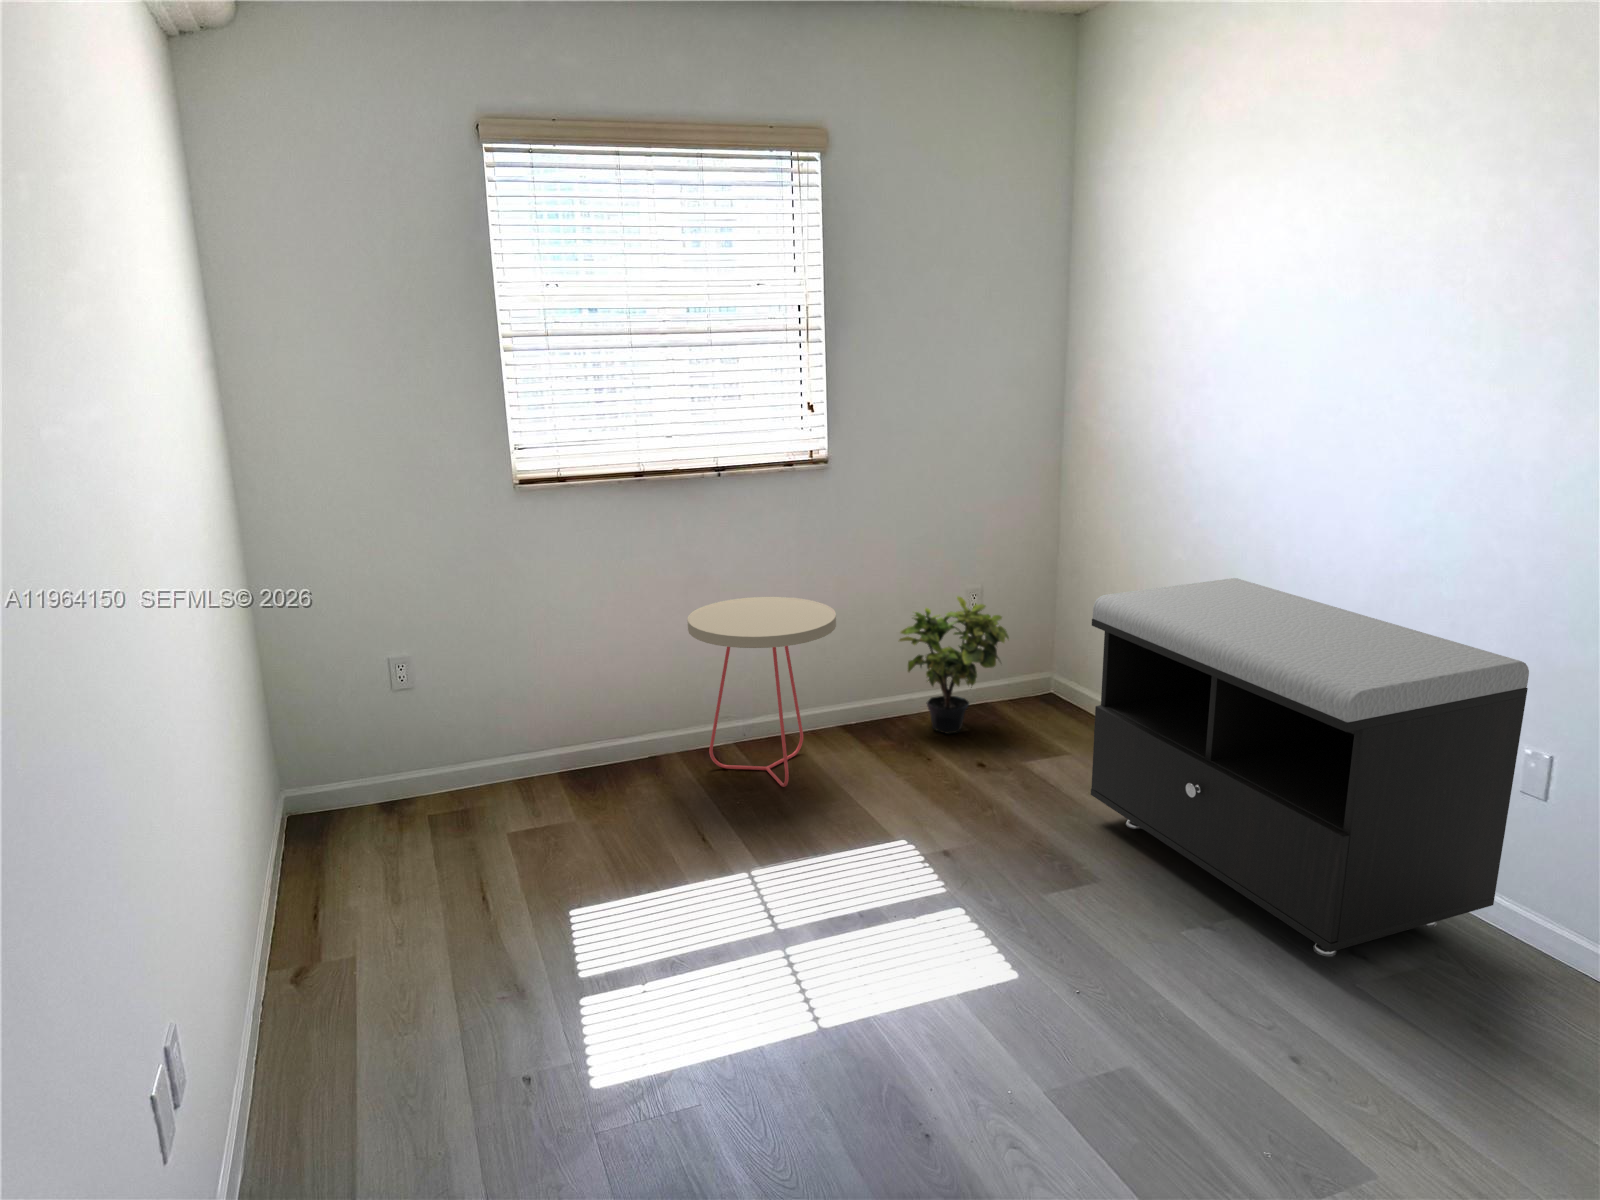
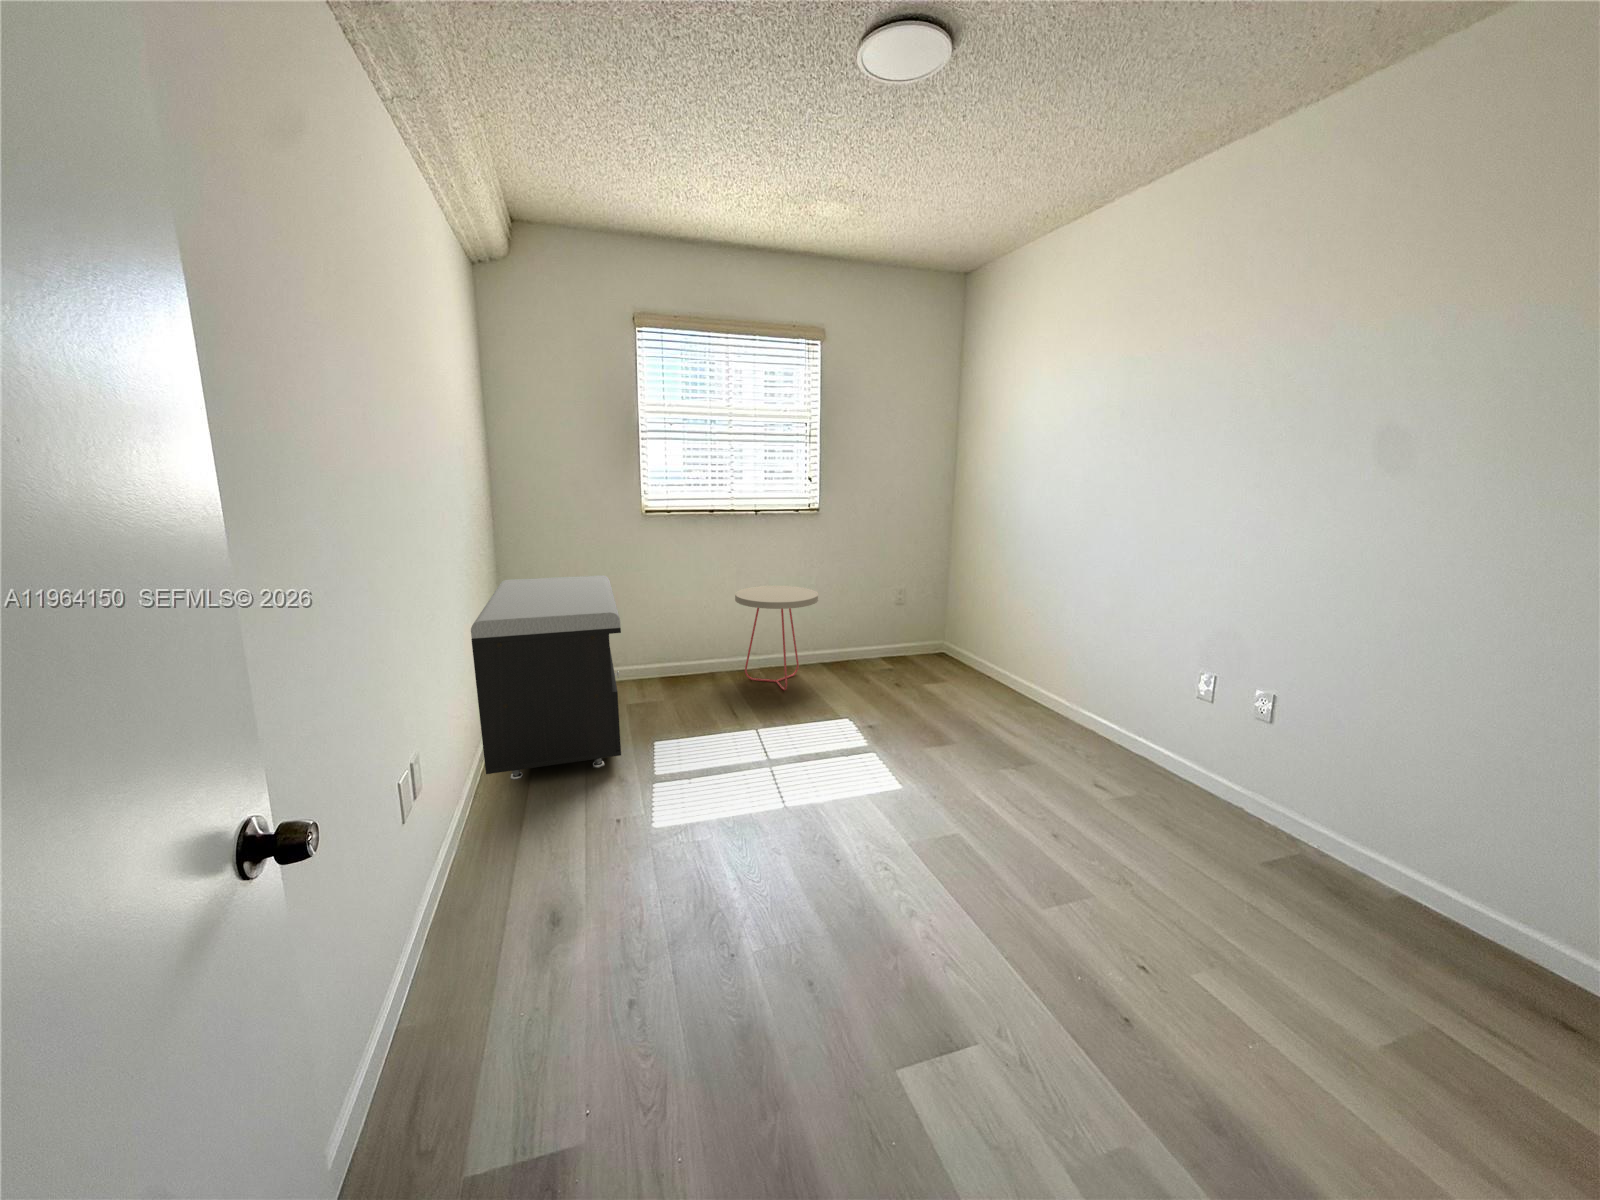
storage bench: present [1091,578,1529,957] -> present [471,575,621,780]
potted plant: present [899,597,1009,734] -> none [856,591,918,669]

